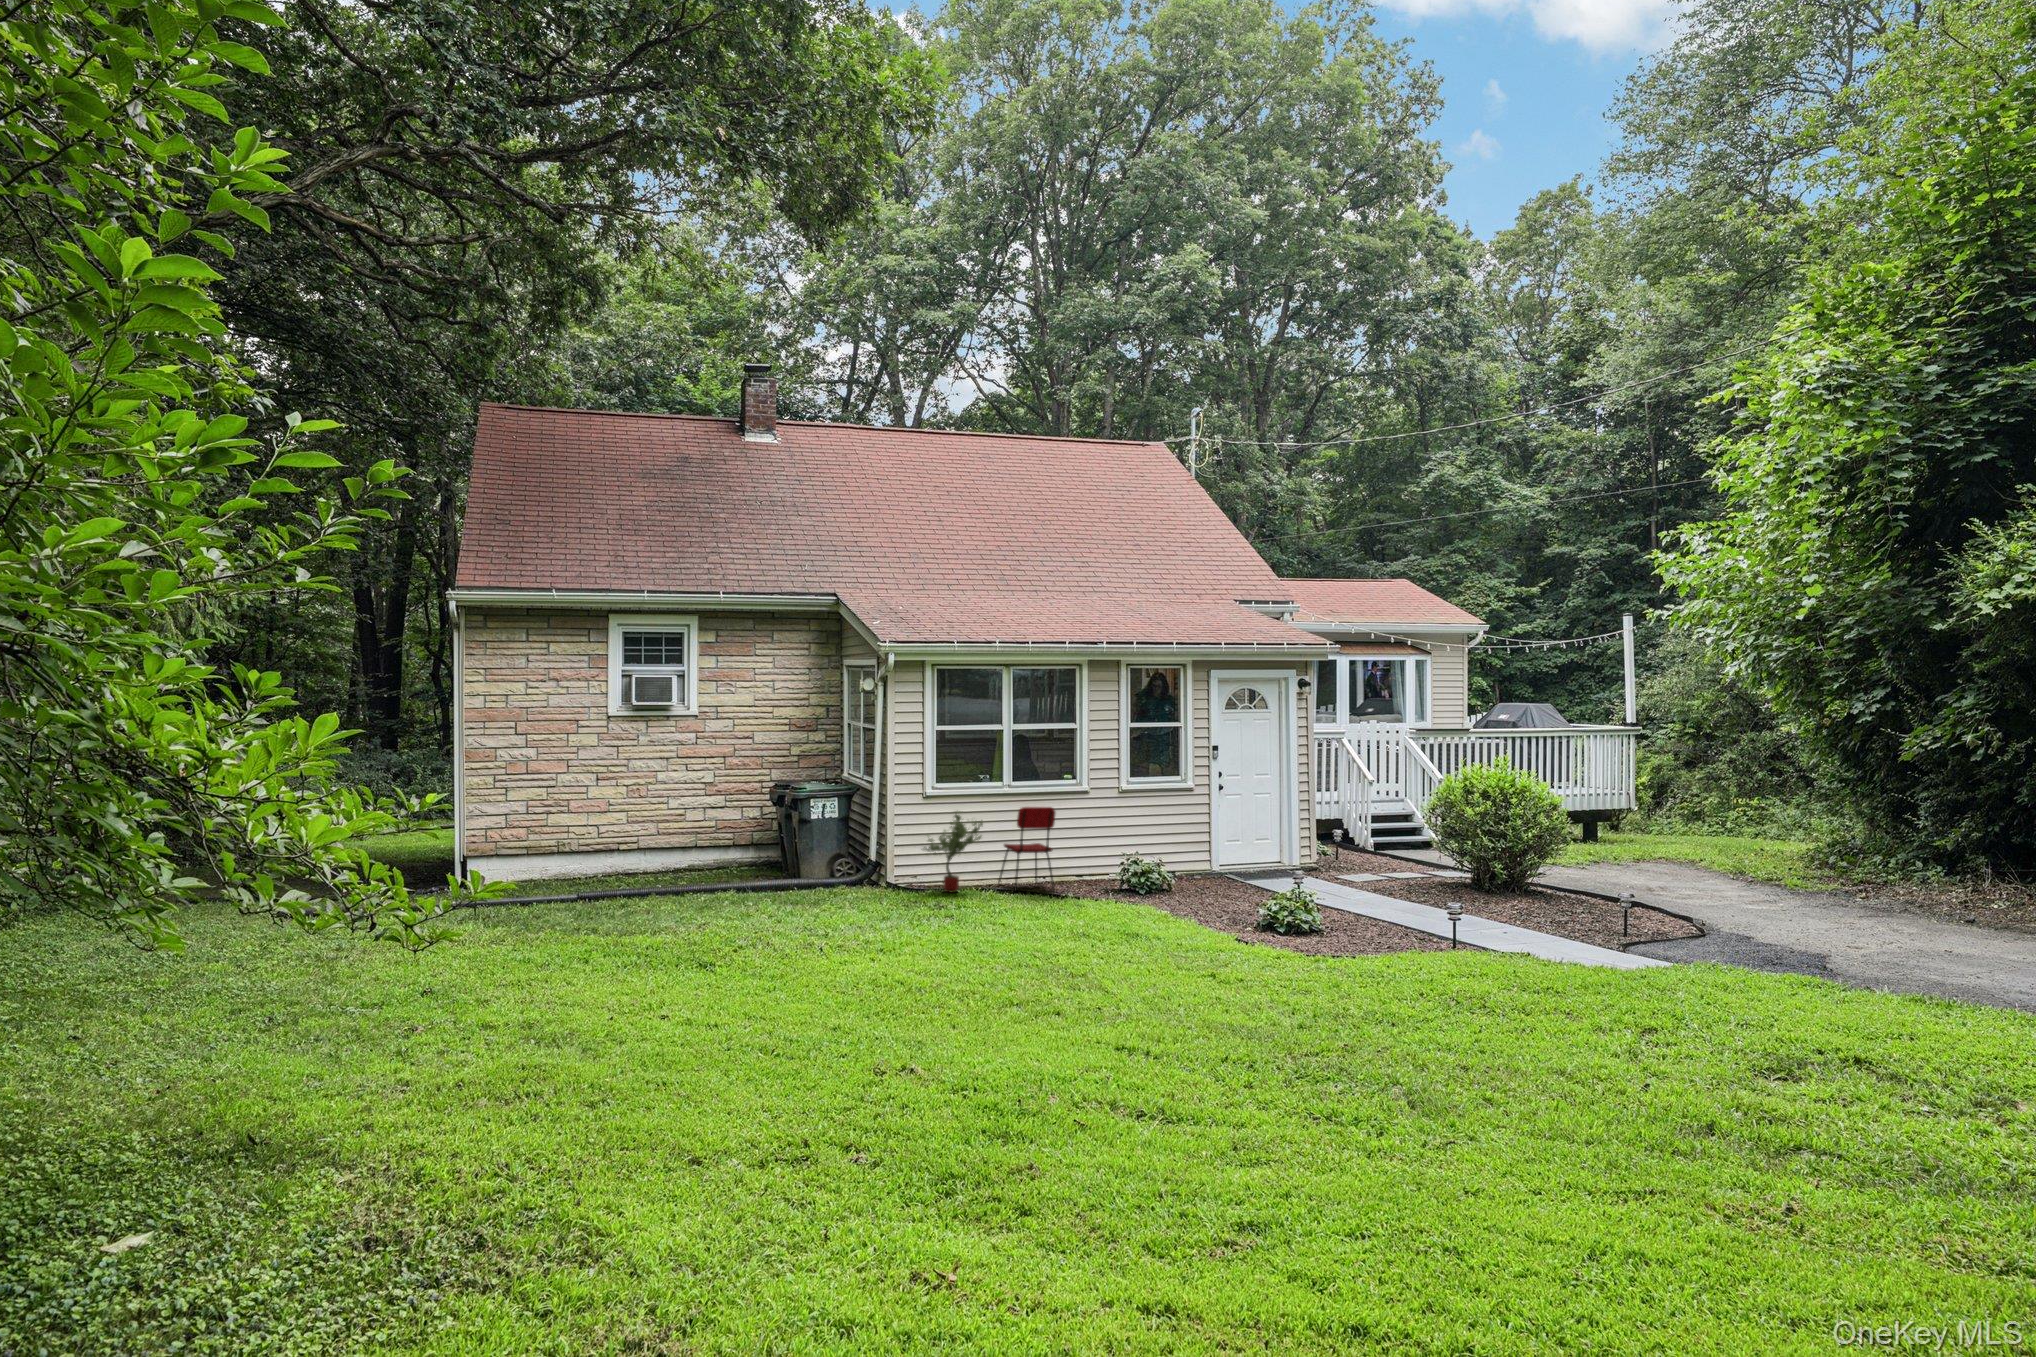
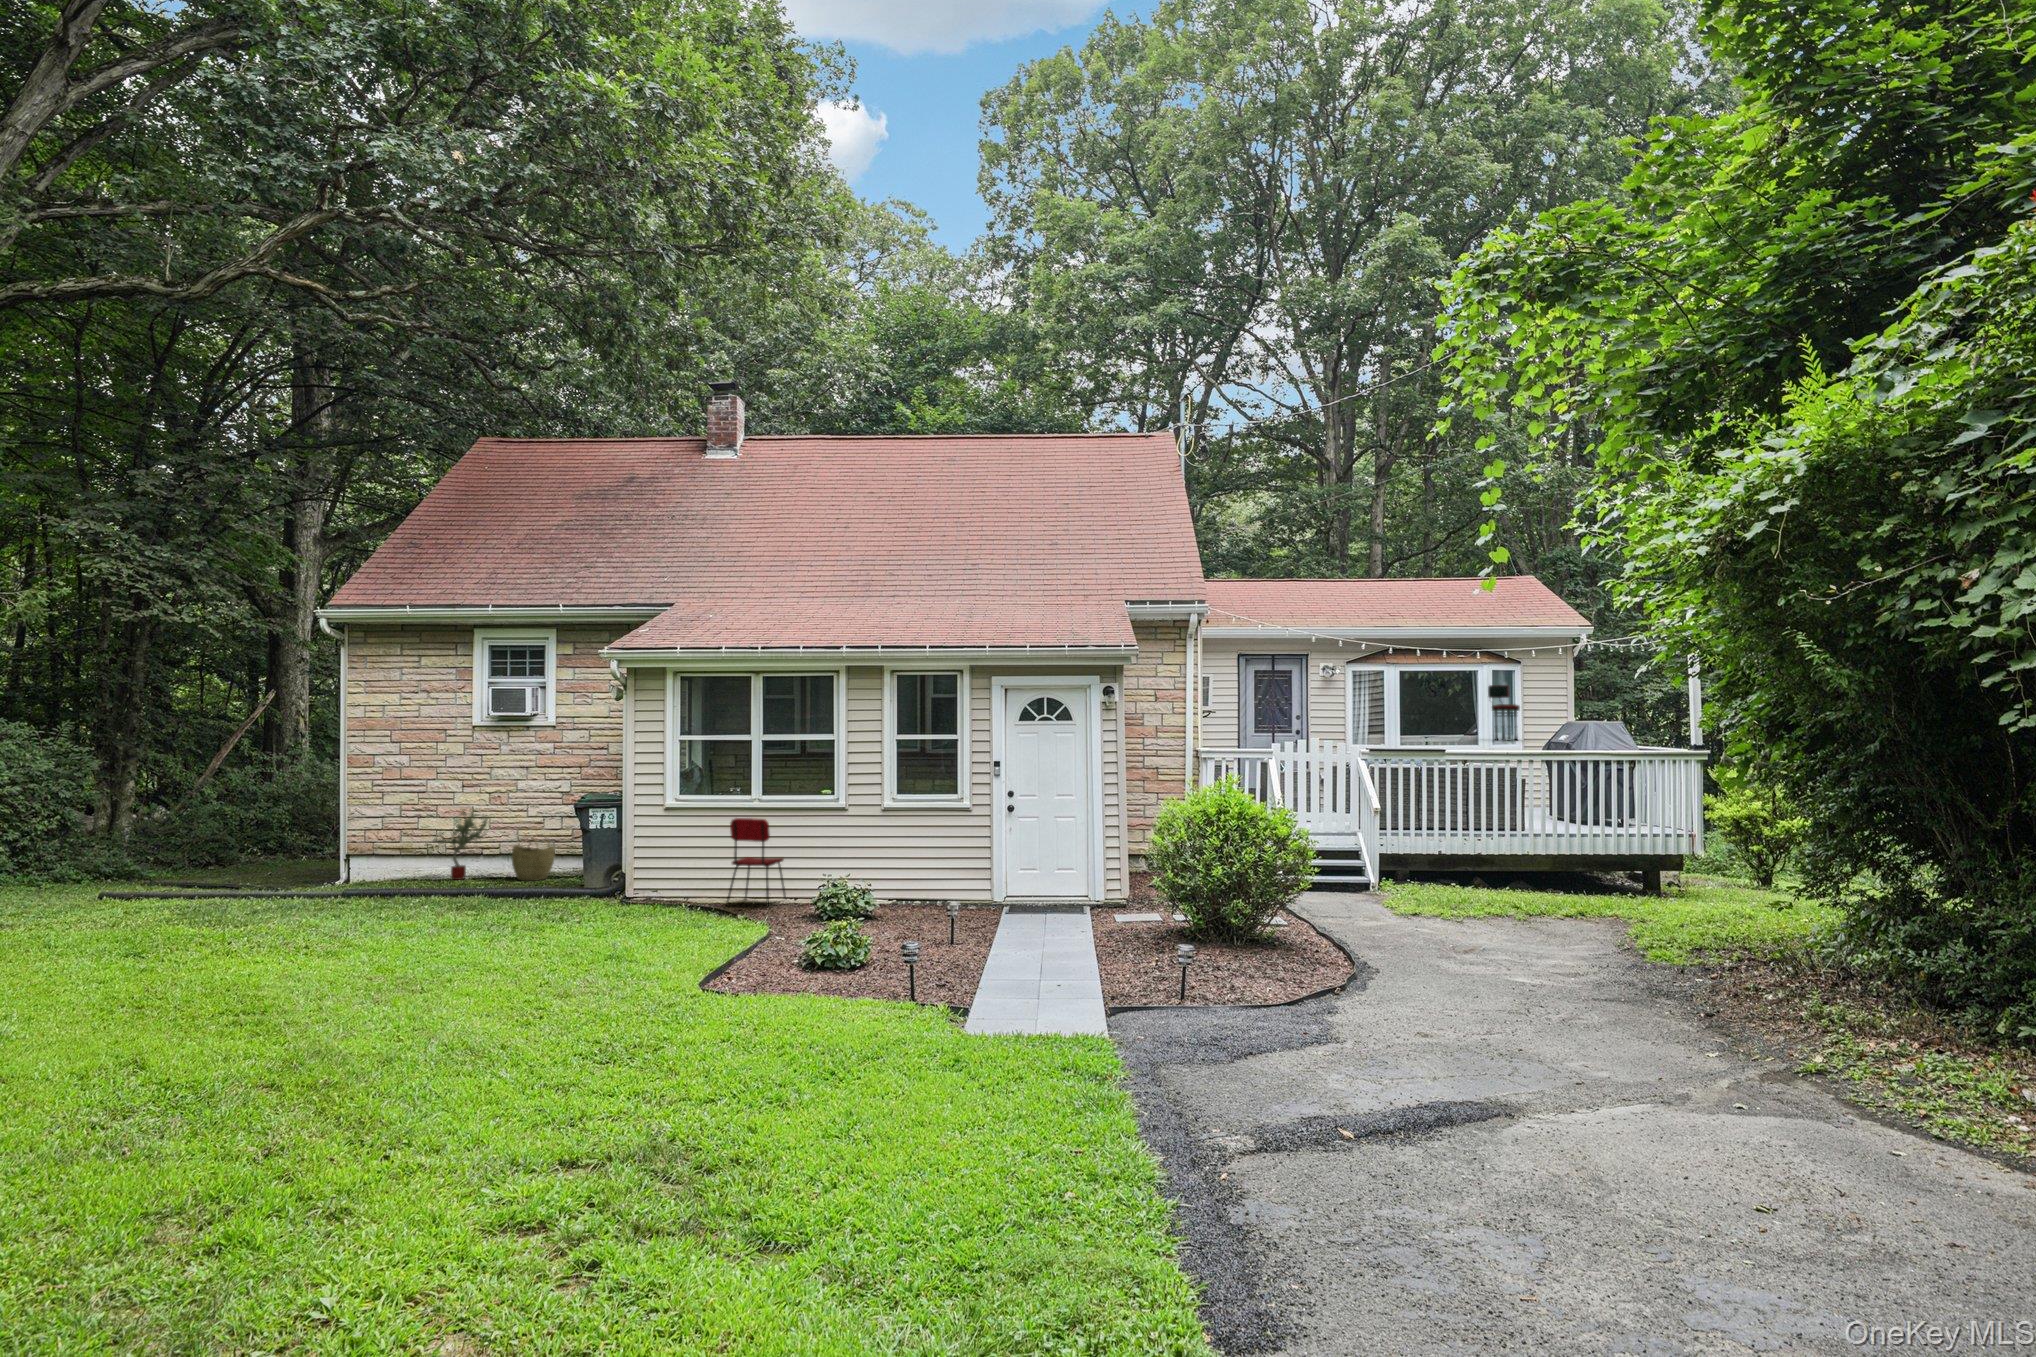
stool: none [1373,665,1396,713] -> present [1488,685,1520,740]
potted tree: present [923,811,983,893] -> present [433,810,487,880]
woven basket: none [678,827,723,879] -> present [512,834,555,881]

